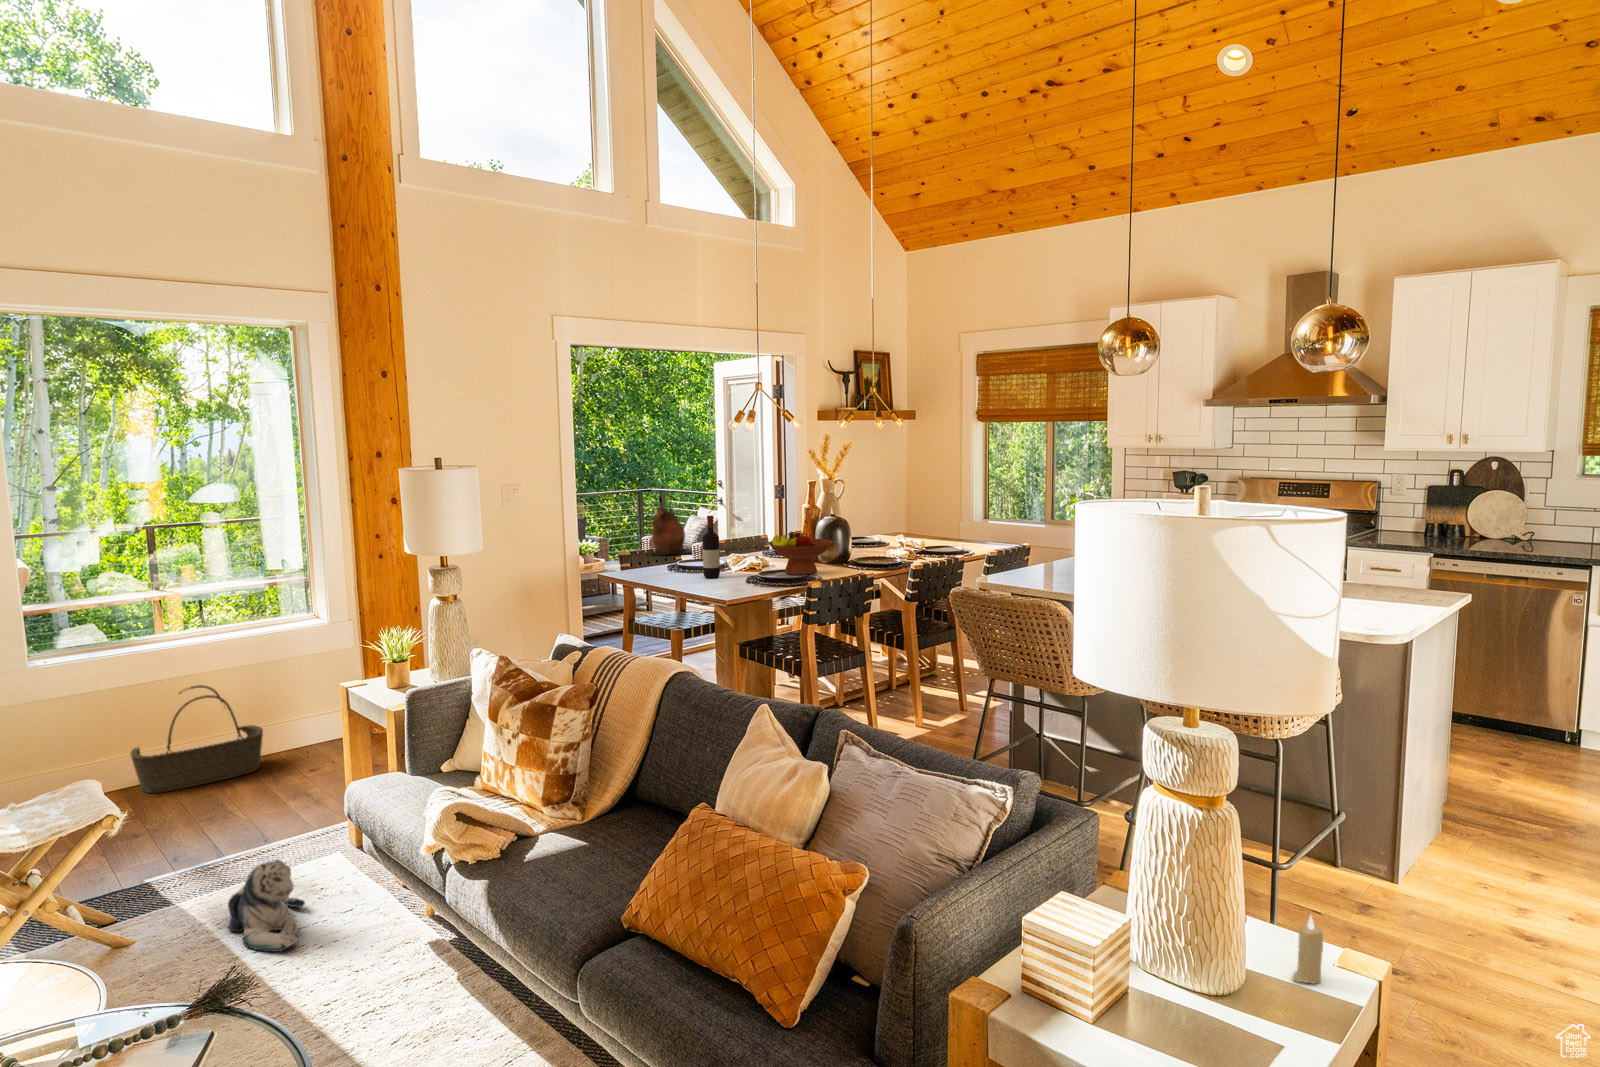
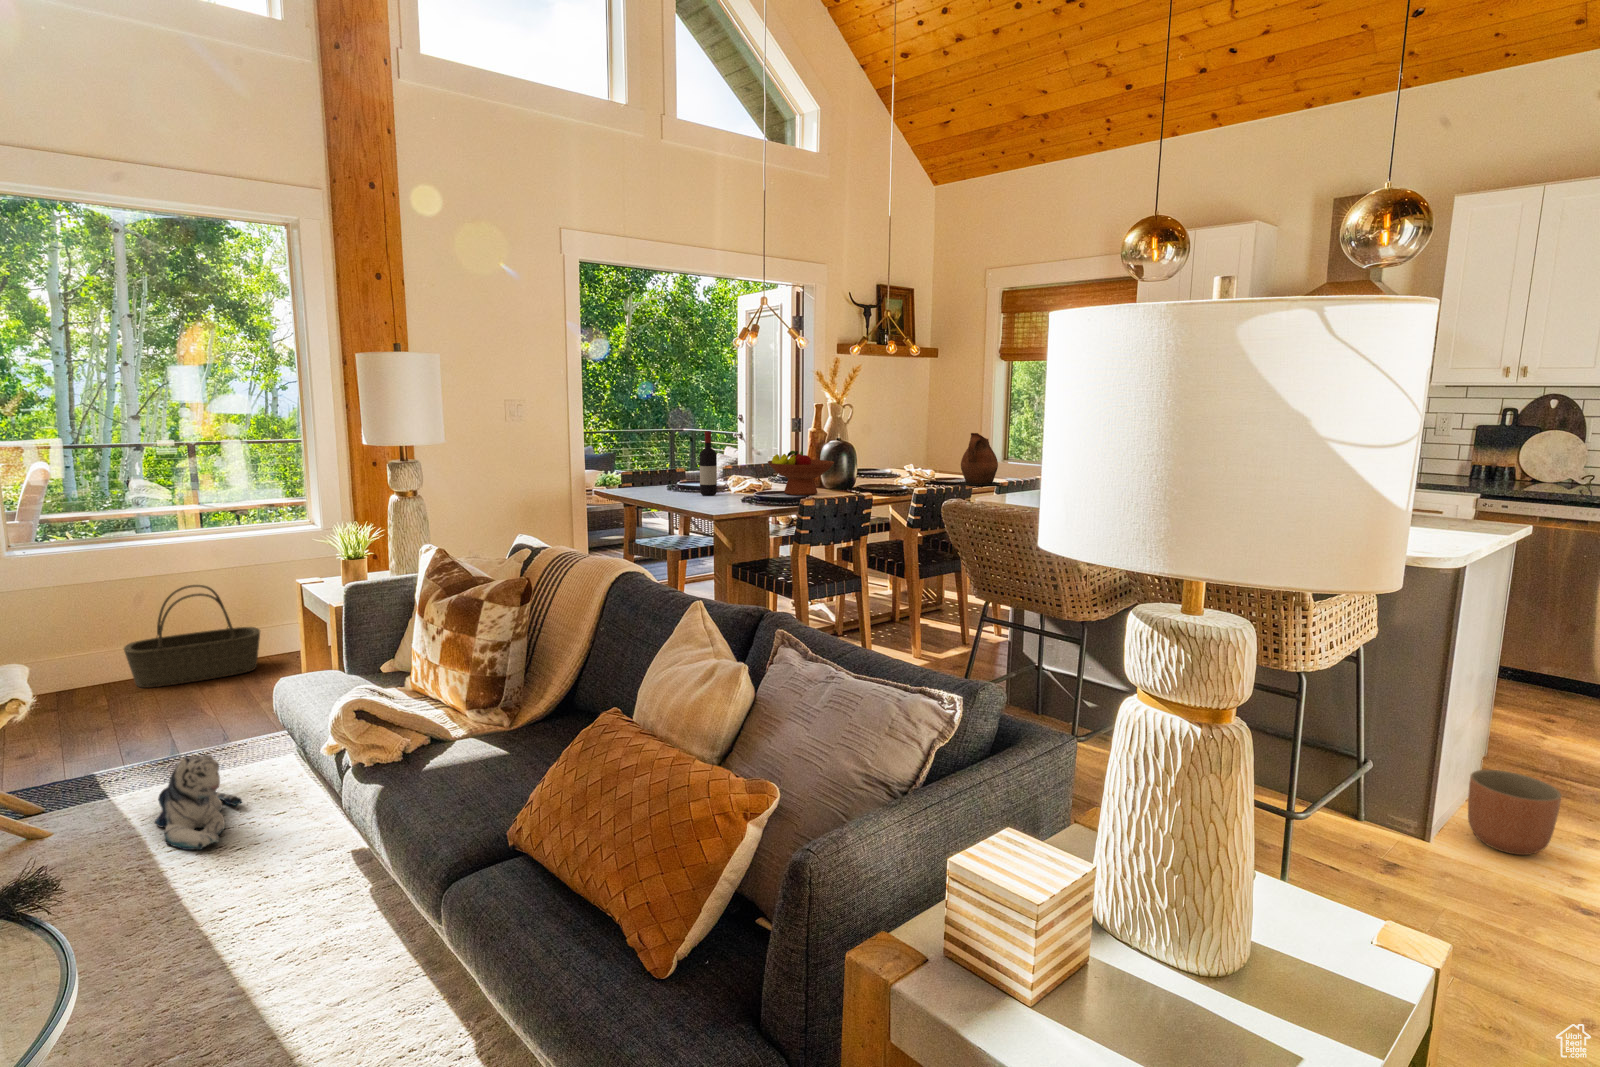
ceramic pitcher: present [652,508,689,555] -> present [958,433,1003,485]
planter: none [1428,818,1504,893] -> present [1468,770,1561,855]
candle: present [1293,916,1323,984] -> none [1319,879,1368,974]

